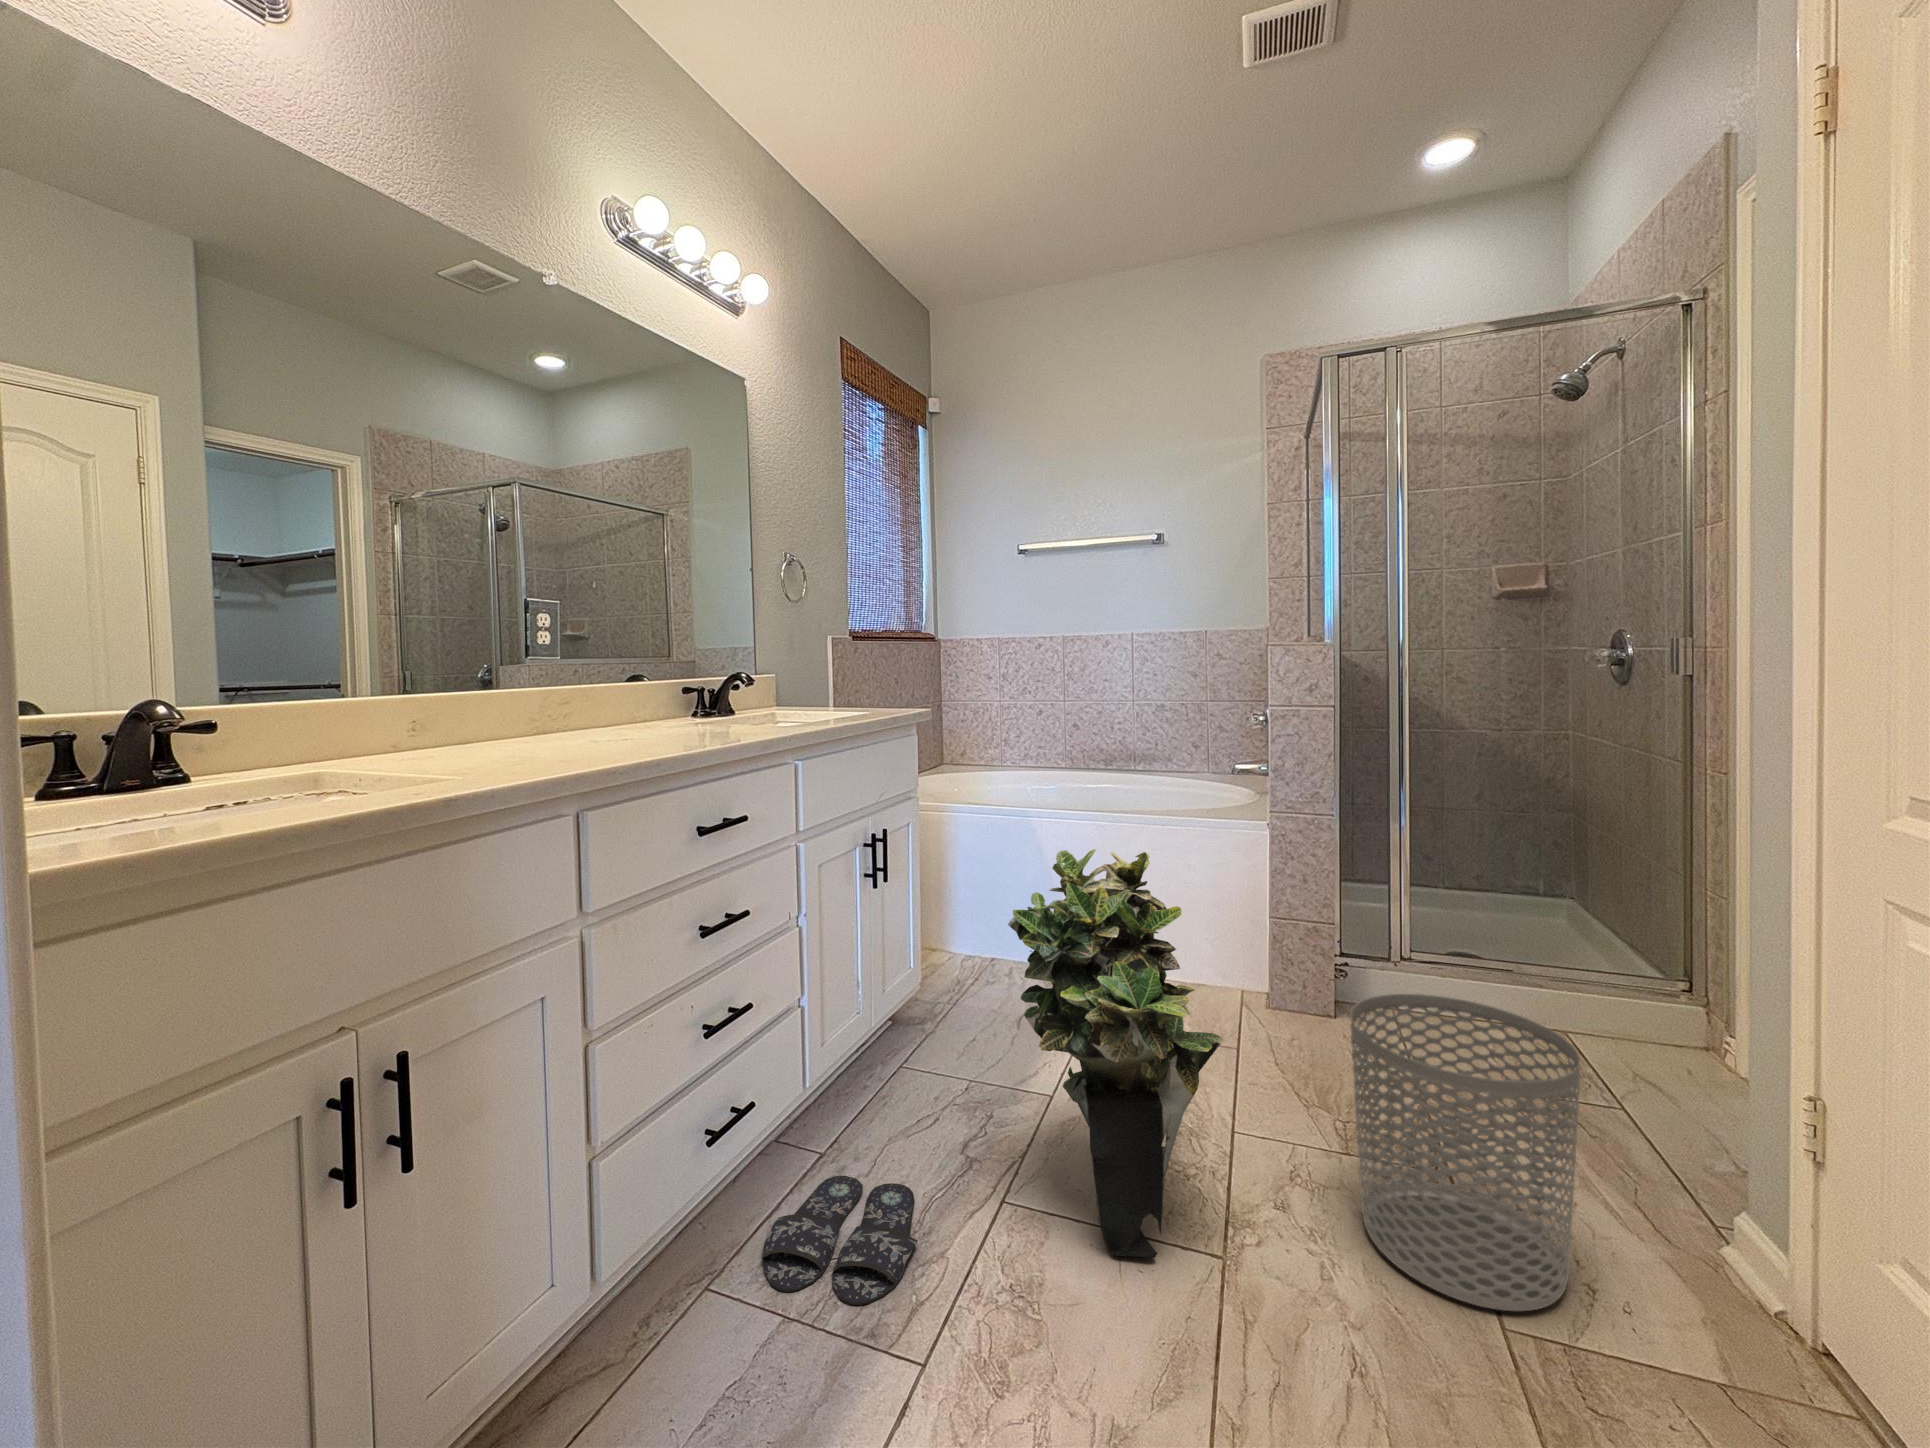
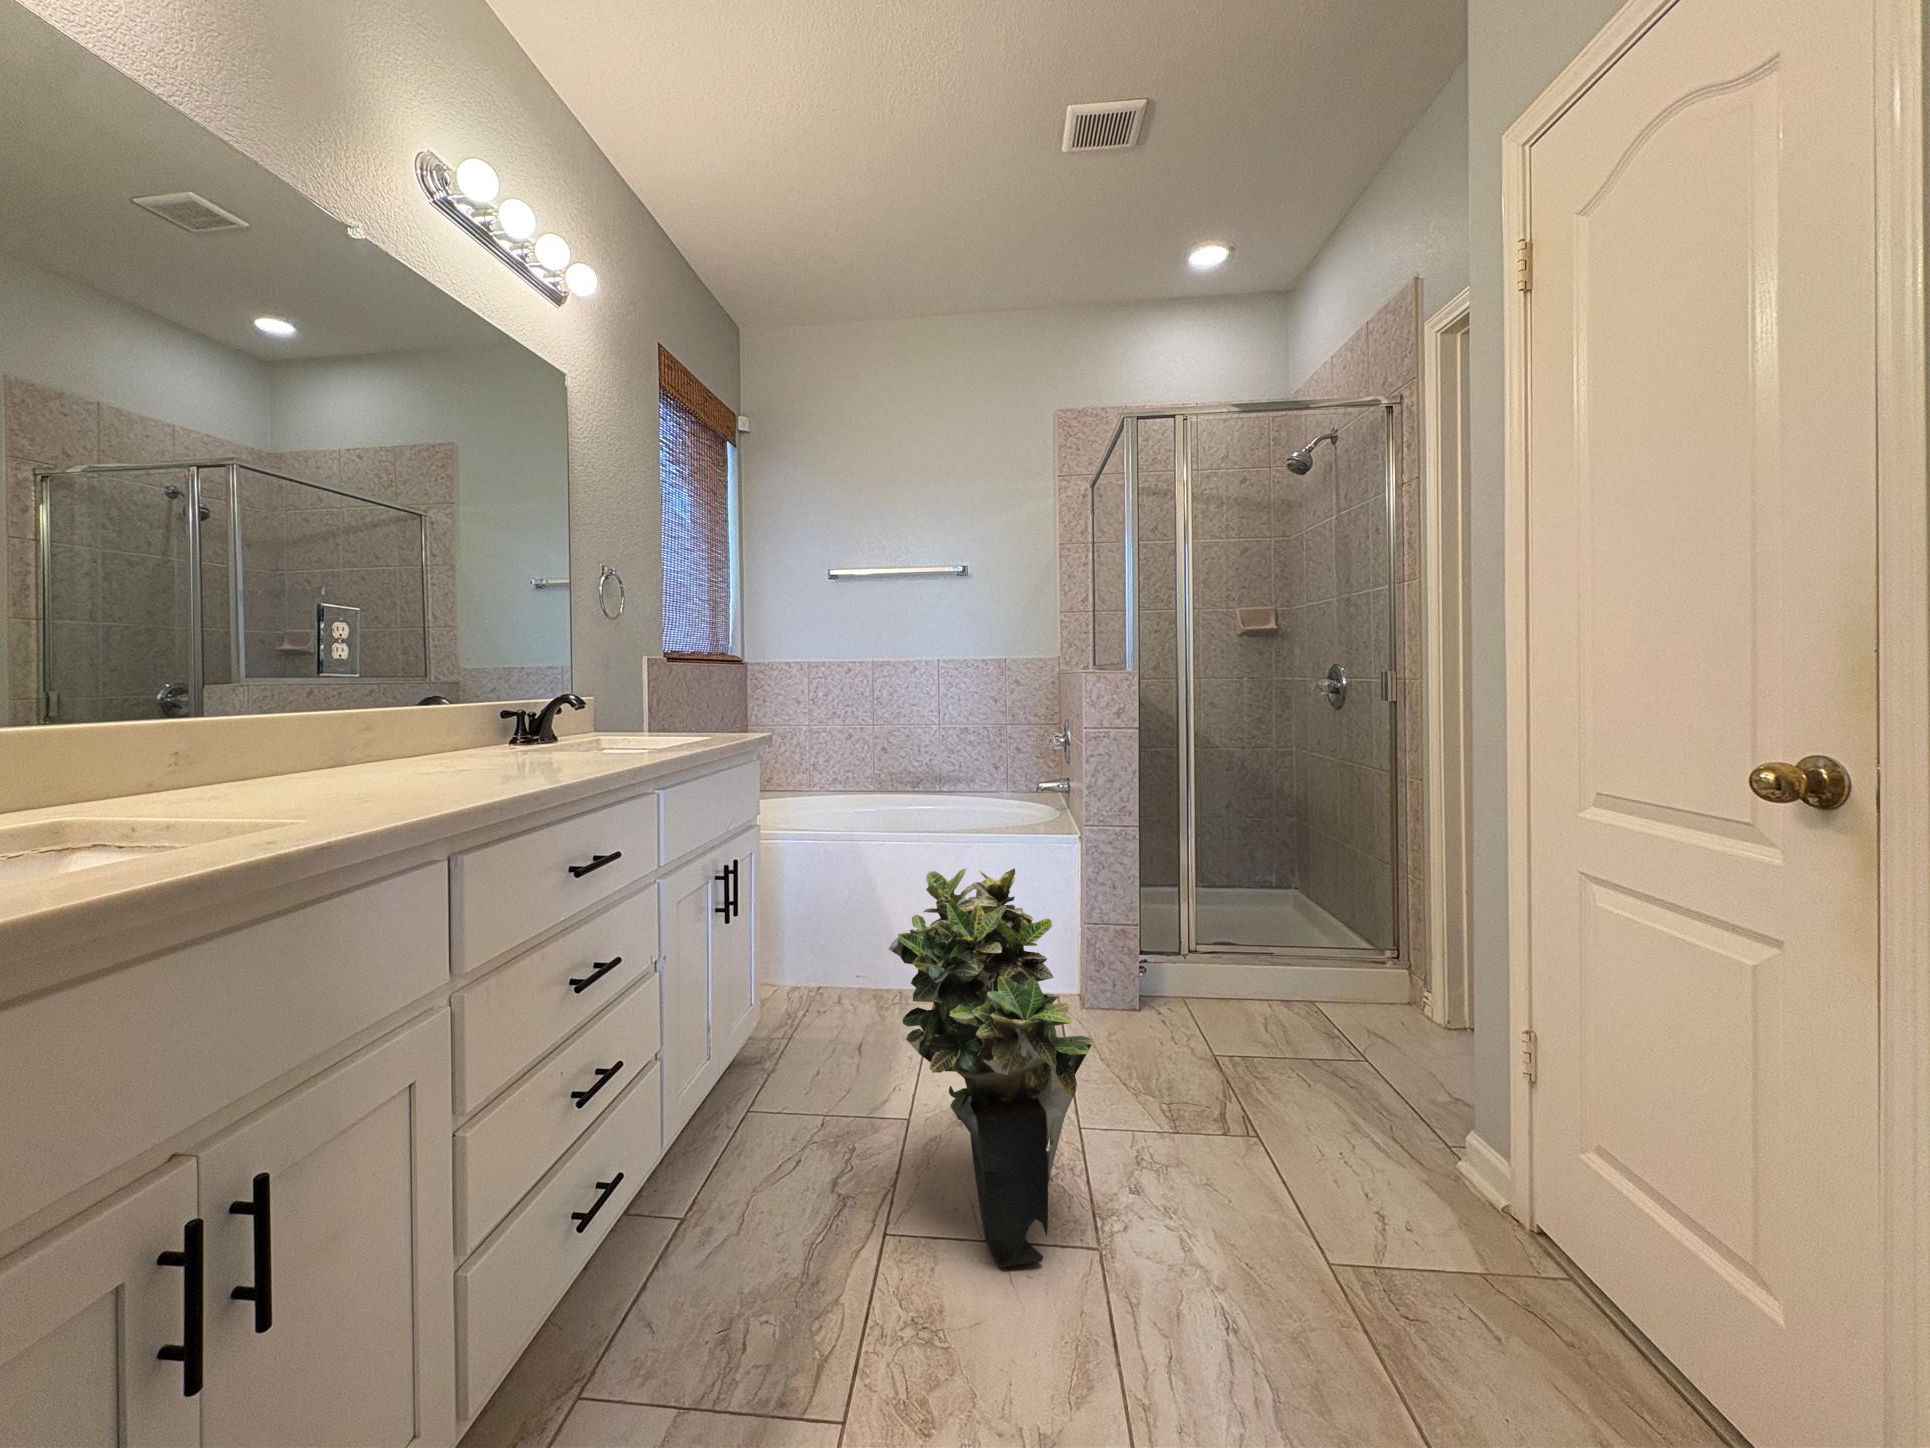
waste bin: present [1350,994,1580,1311] -> none [1192,981,1373,1249]
slippers: present [762,1175,917,1305] -> none [641,1236,810,1380]

